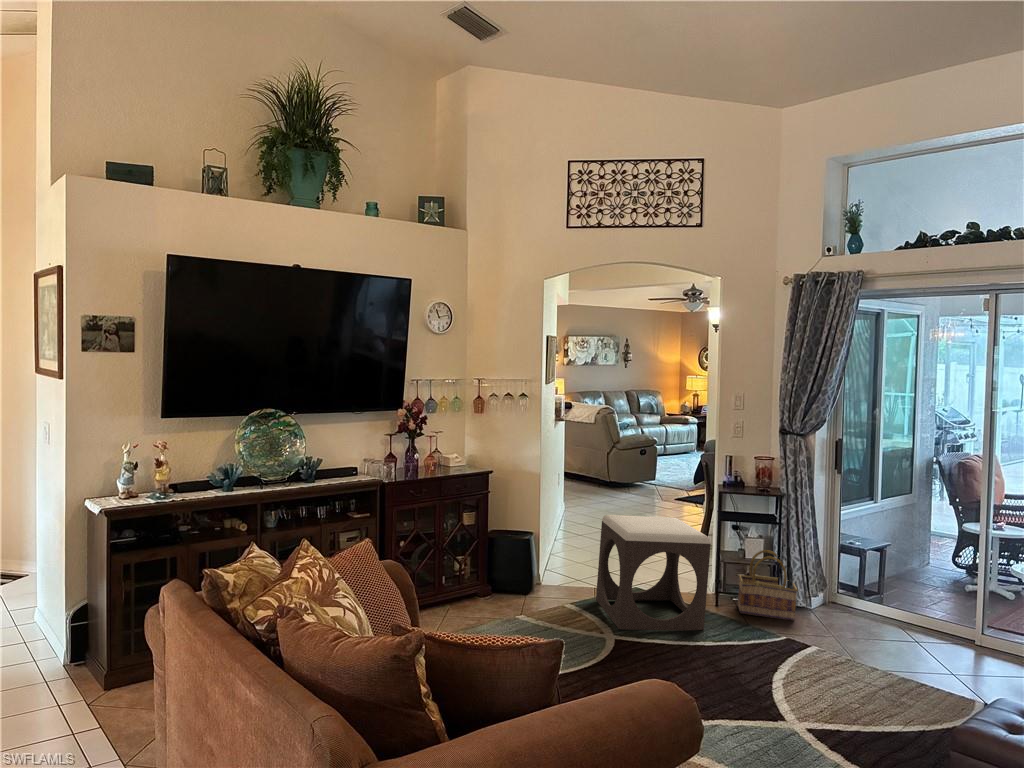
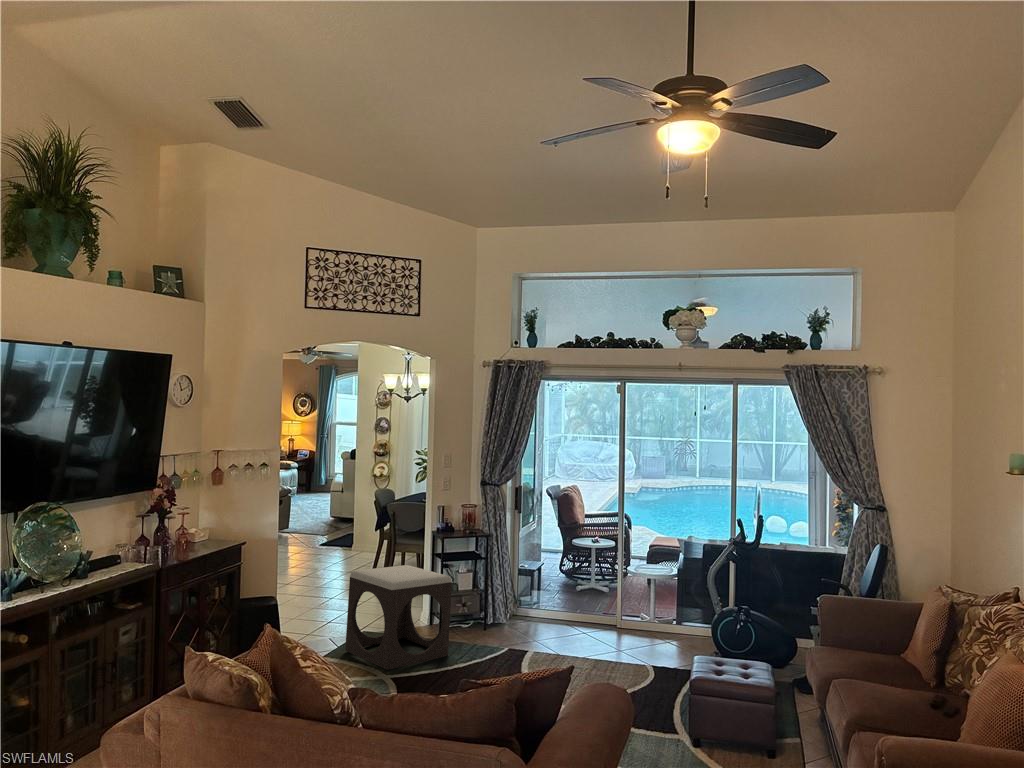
basket: present [738,550,798,620] -> none [457,581,505,637]

